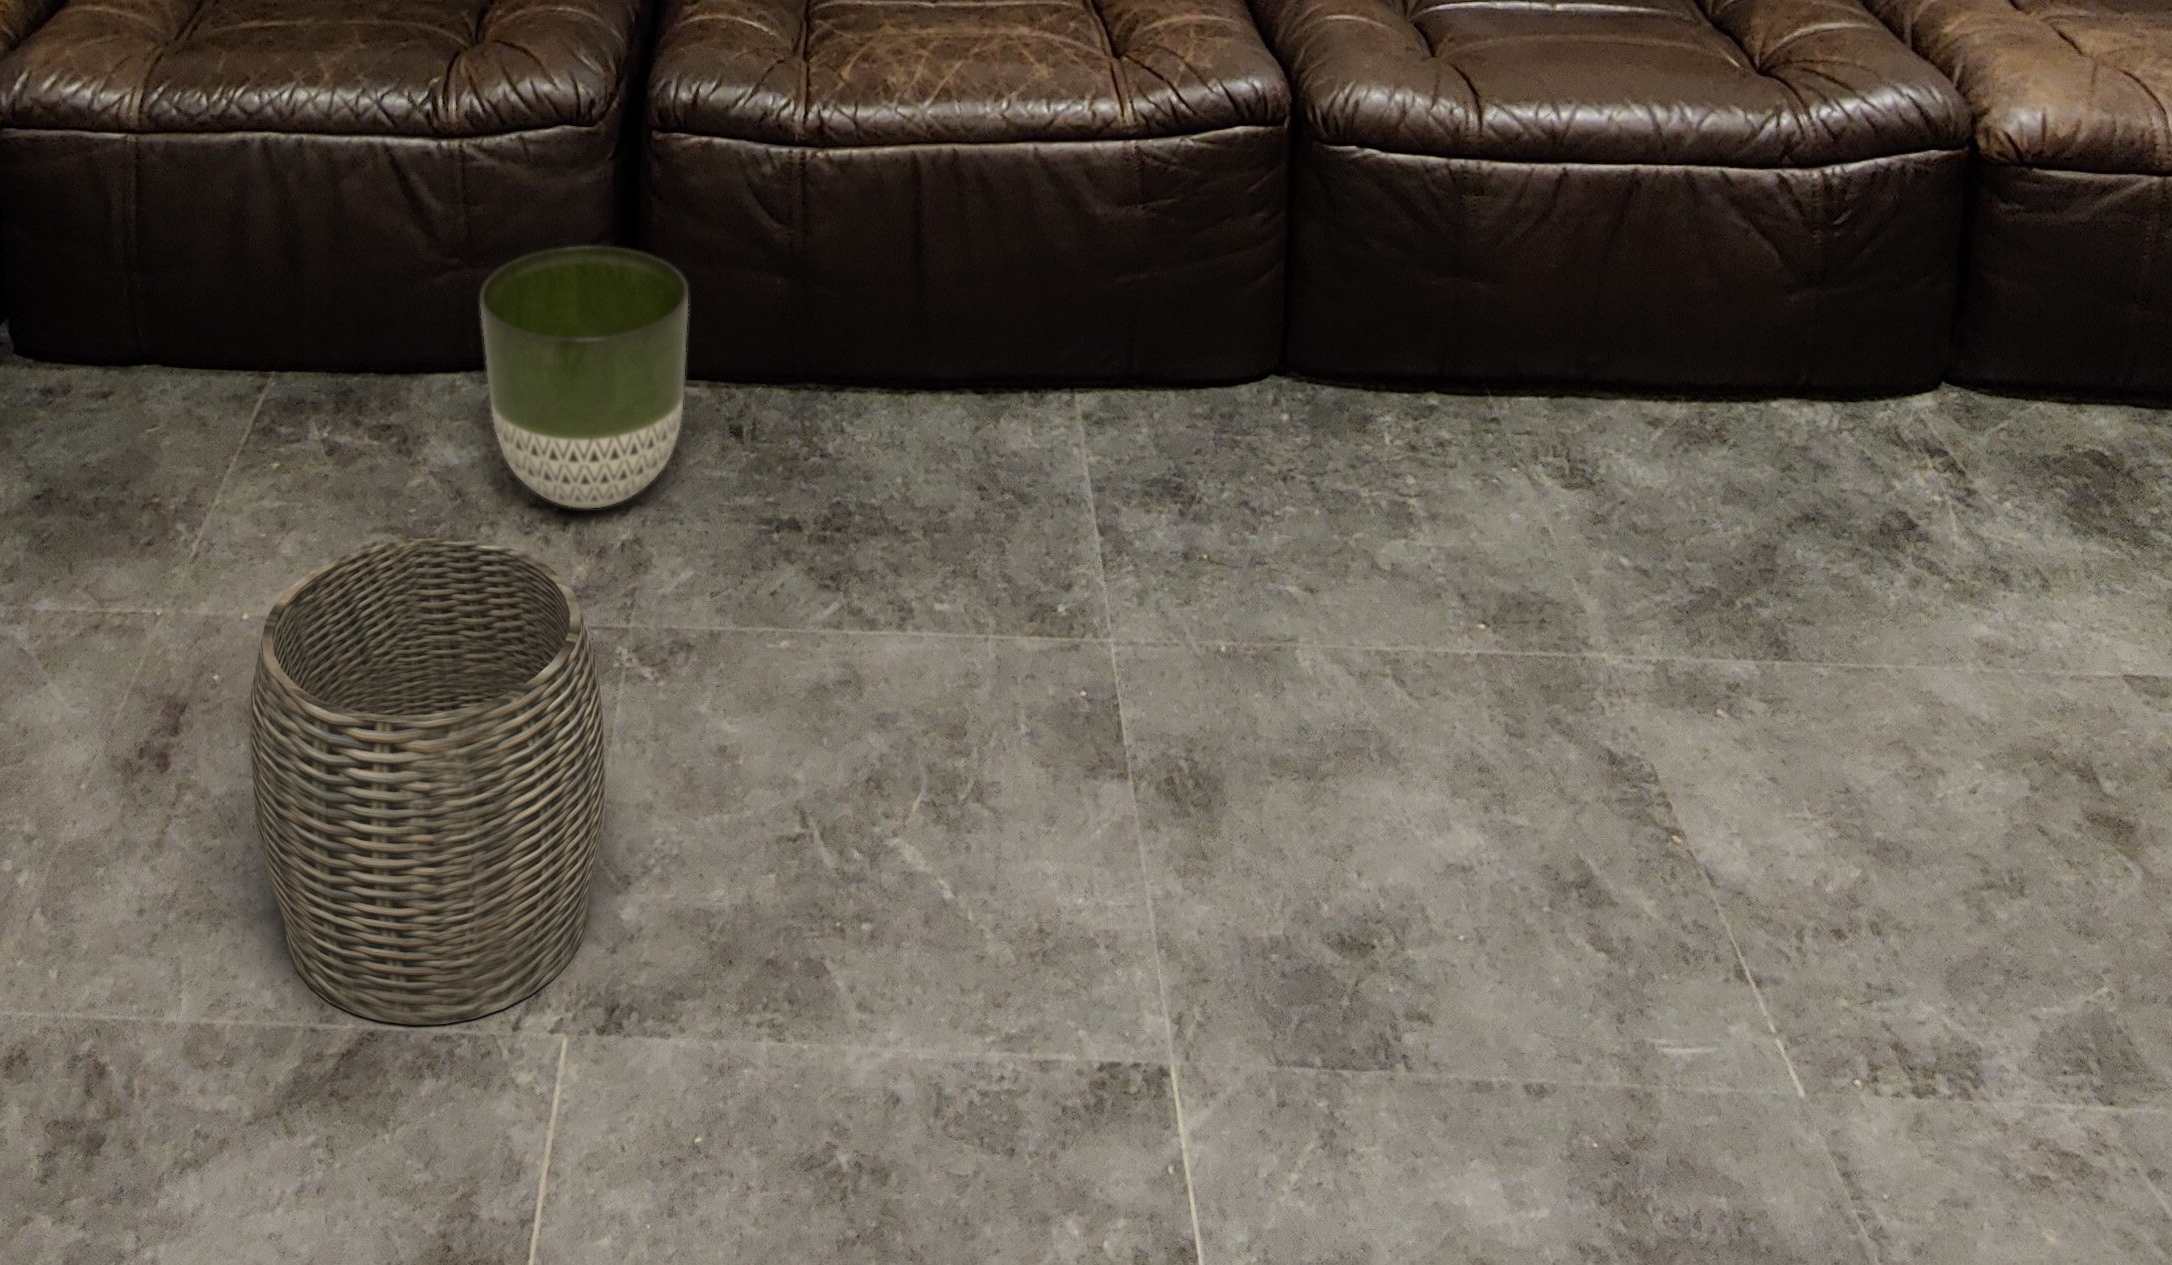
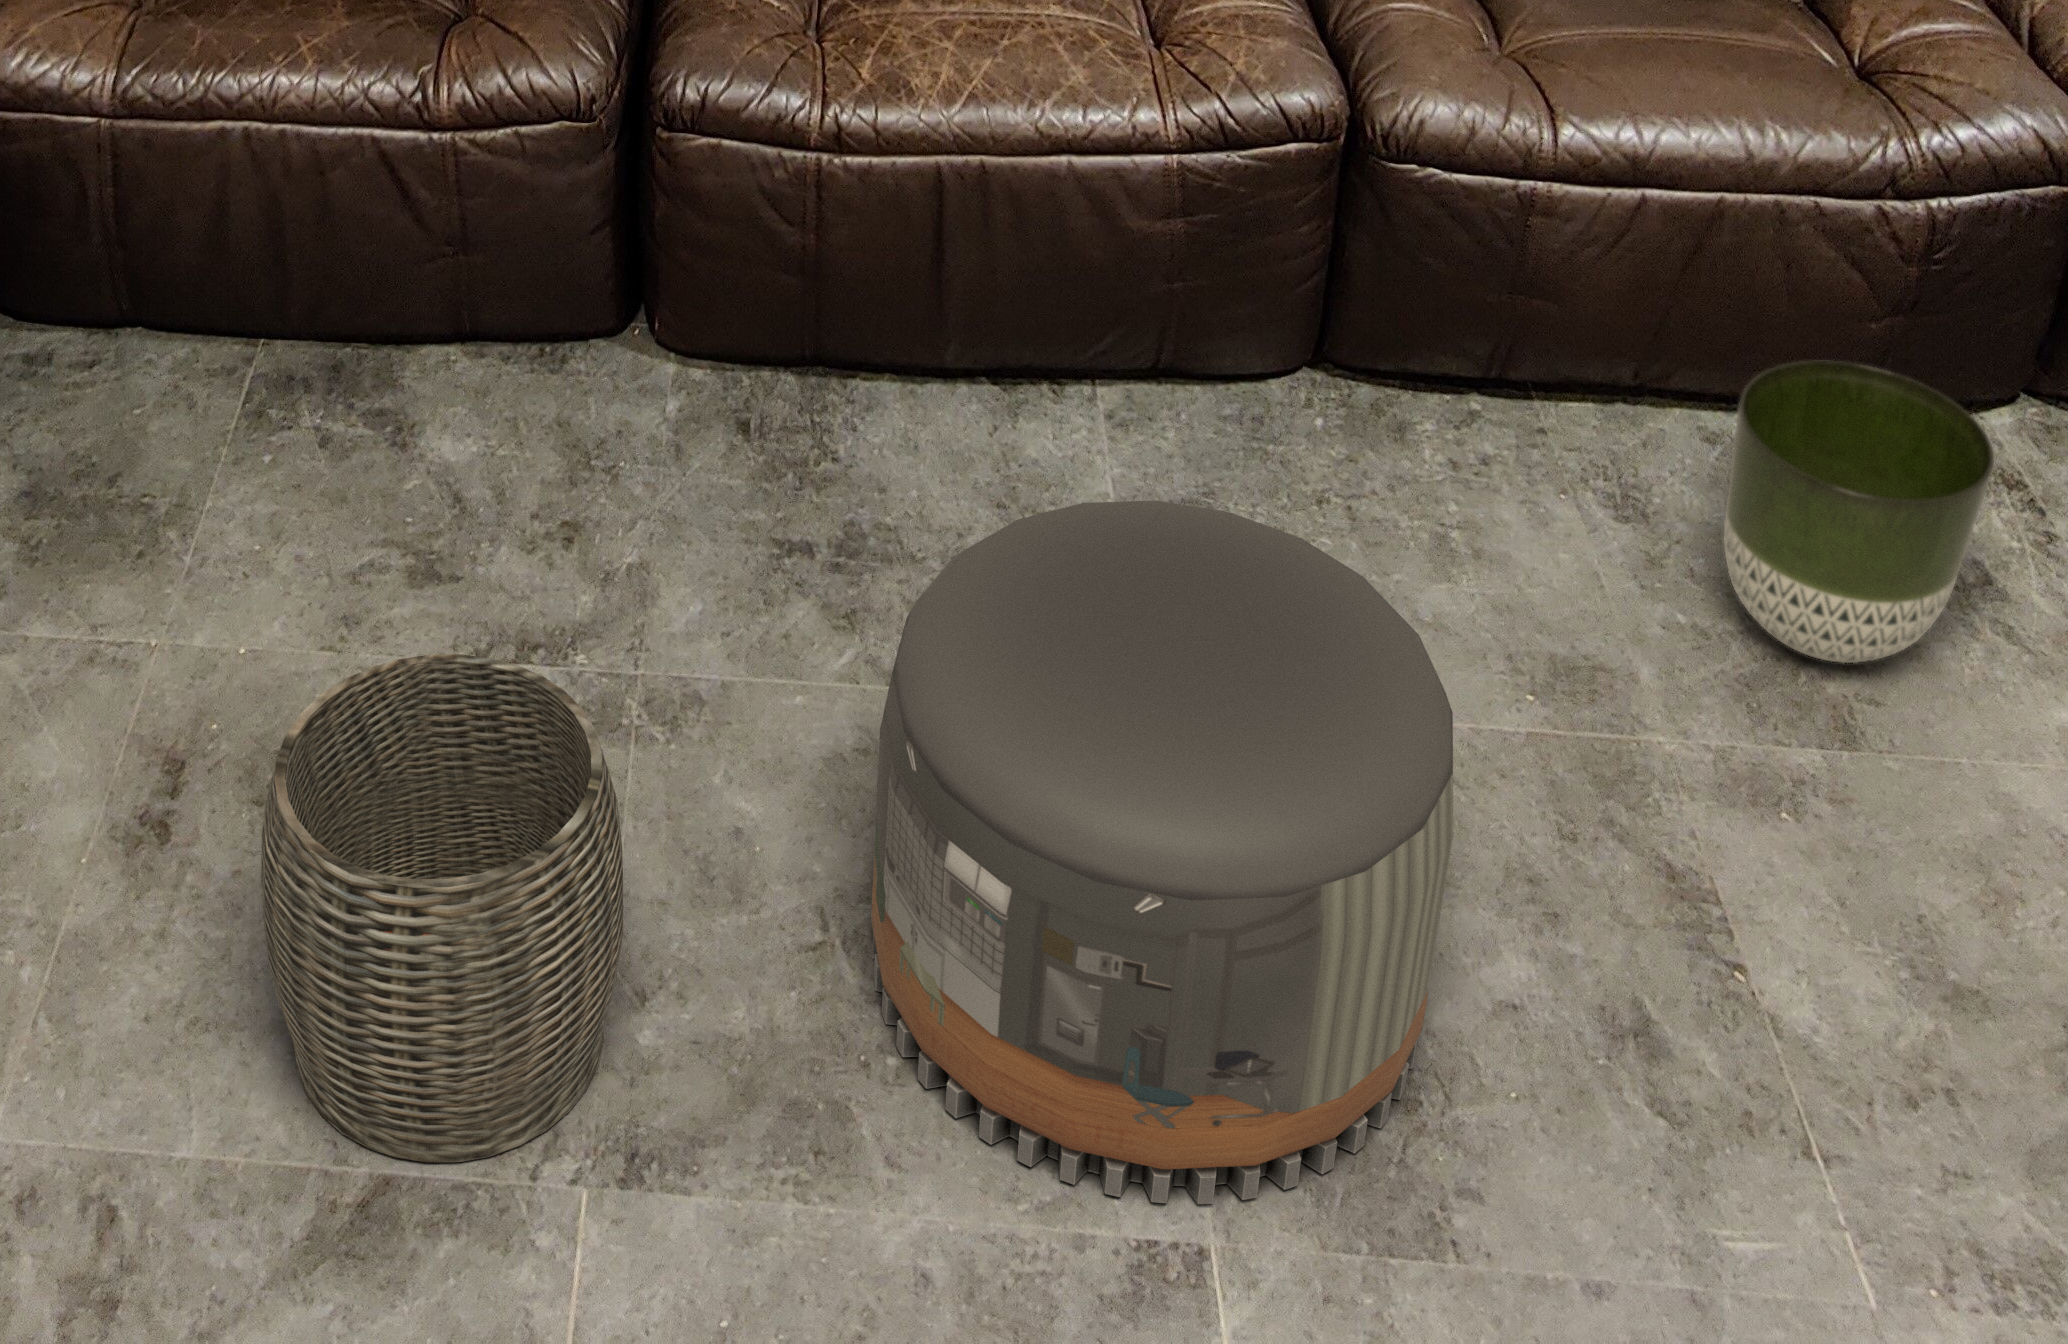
planter: present [480,246,688,508] -> present [1724,360,1994,663]
pouf: none [851,395,1402,1044] -> present [871,501,1453,1204]

